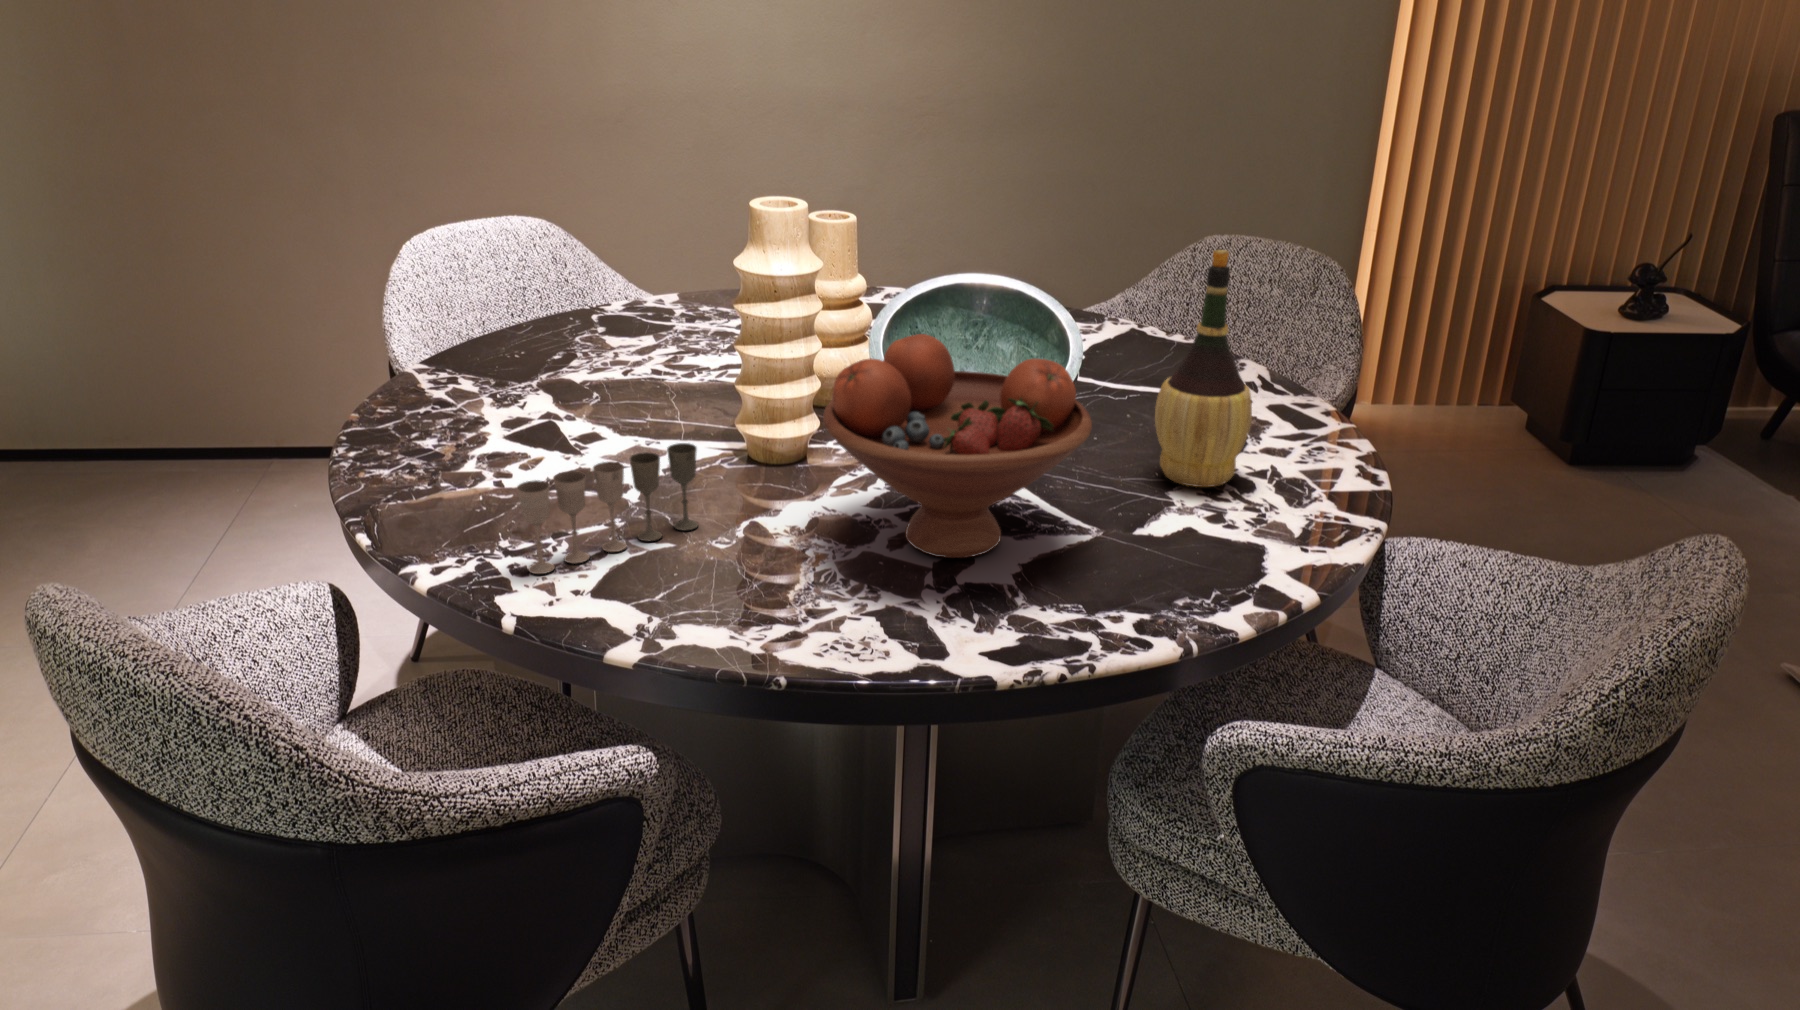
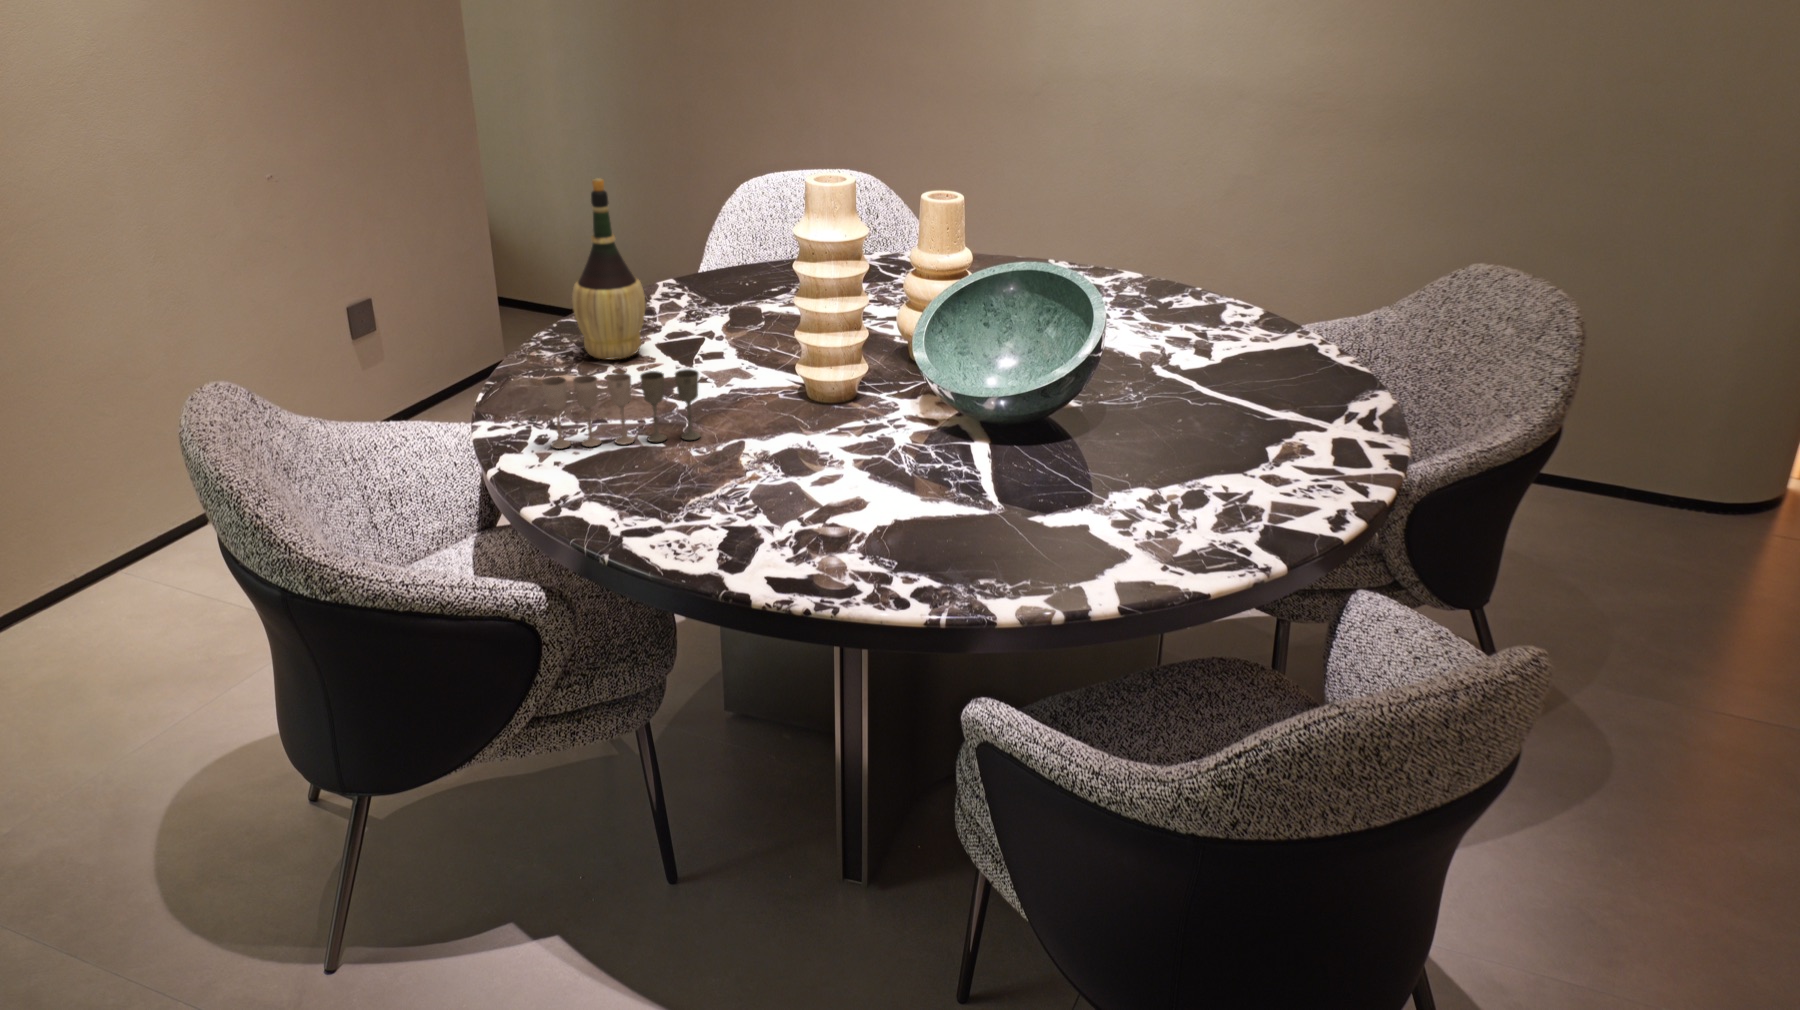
wine bottle: present [1155,250,1252,487] -> present [572,178,645,359]
fruit bowl: present [823,334,1092,558] -> none [745,310,978,507]

